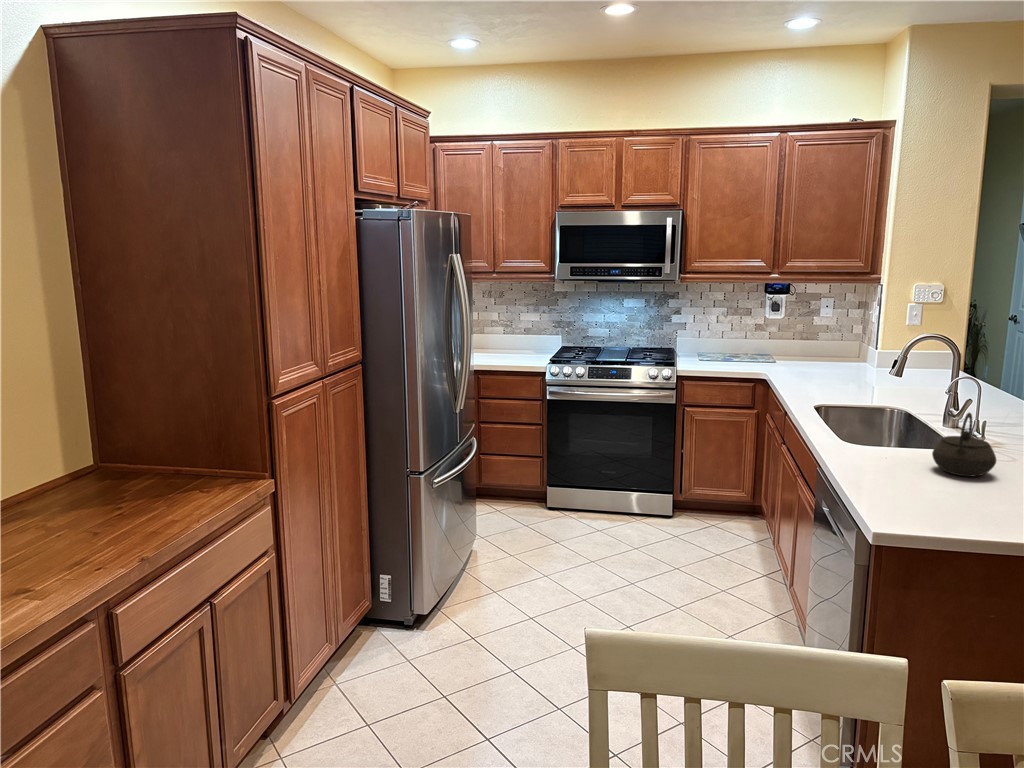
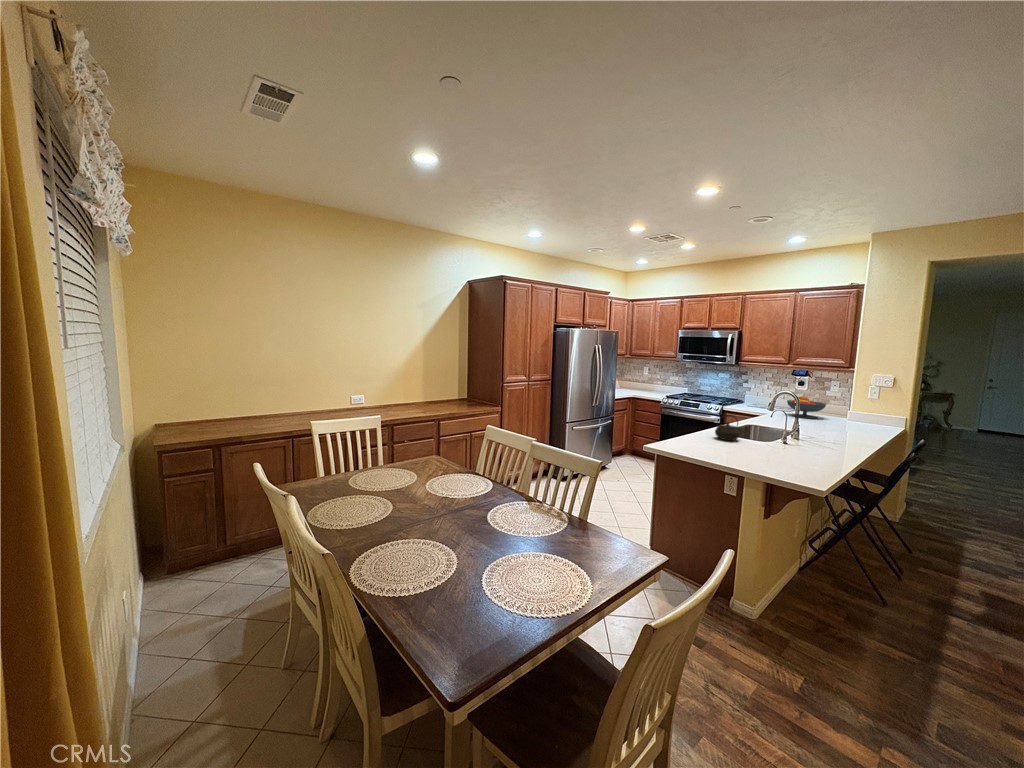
fruit bowl: none [793,332,857,374] -> present [787,396,826,419]

